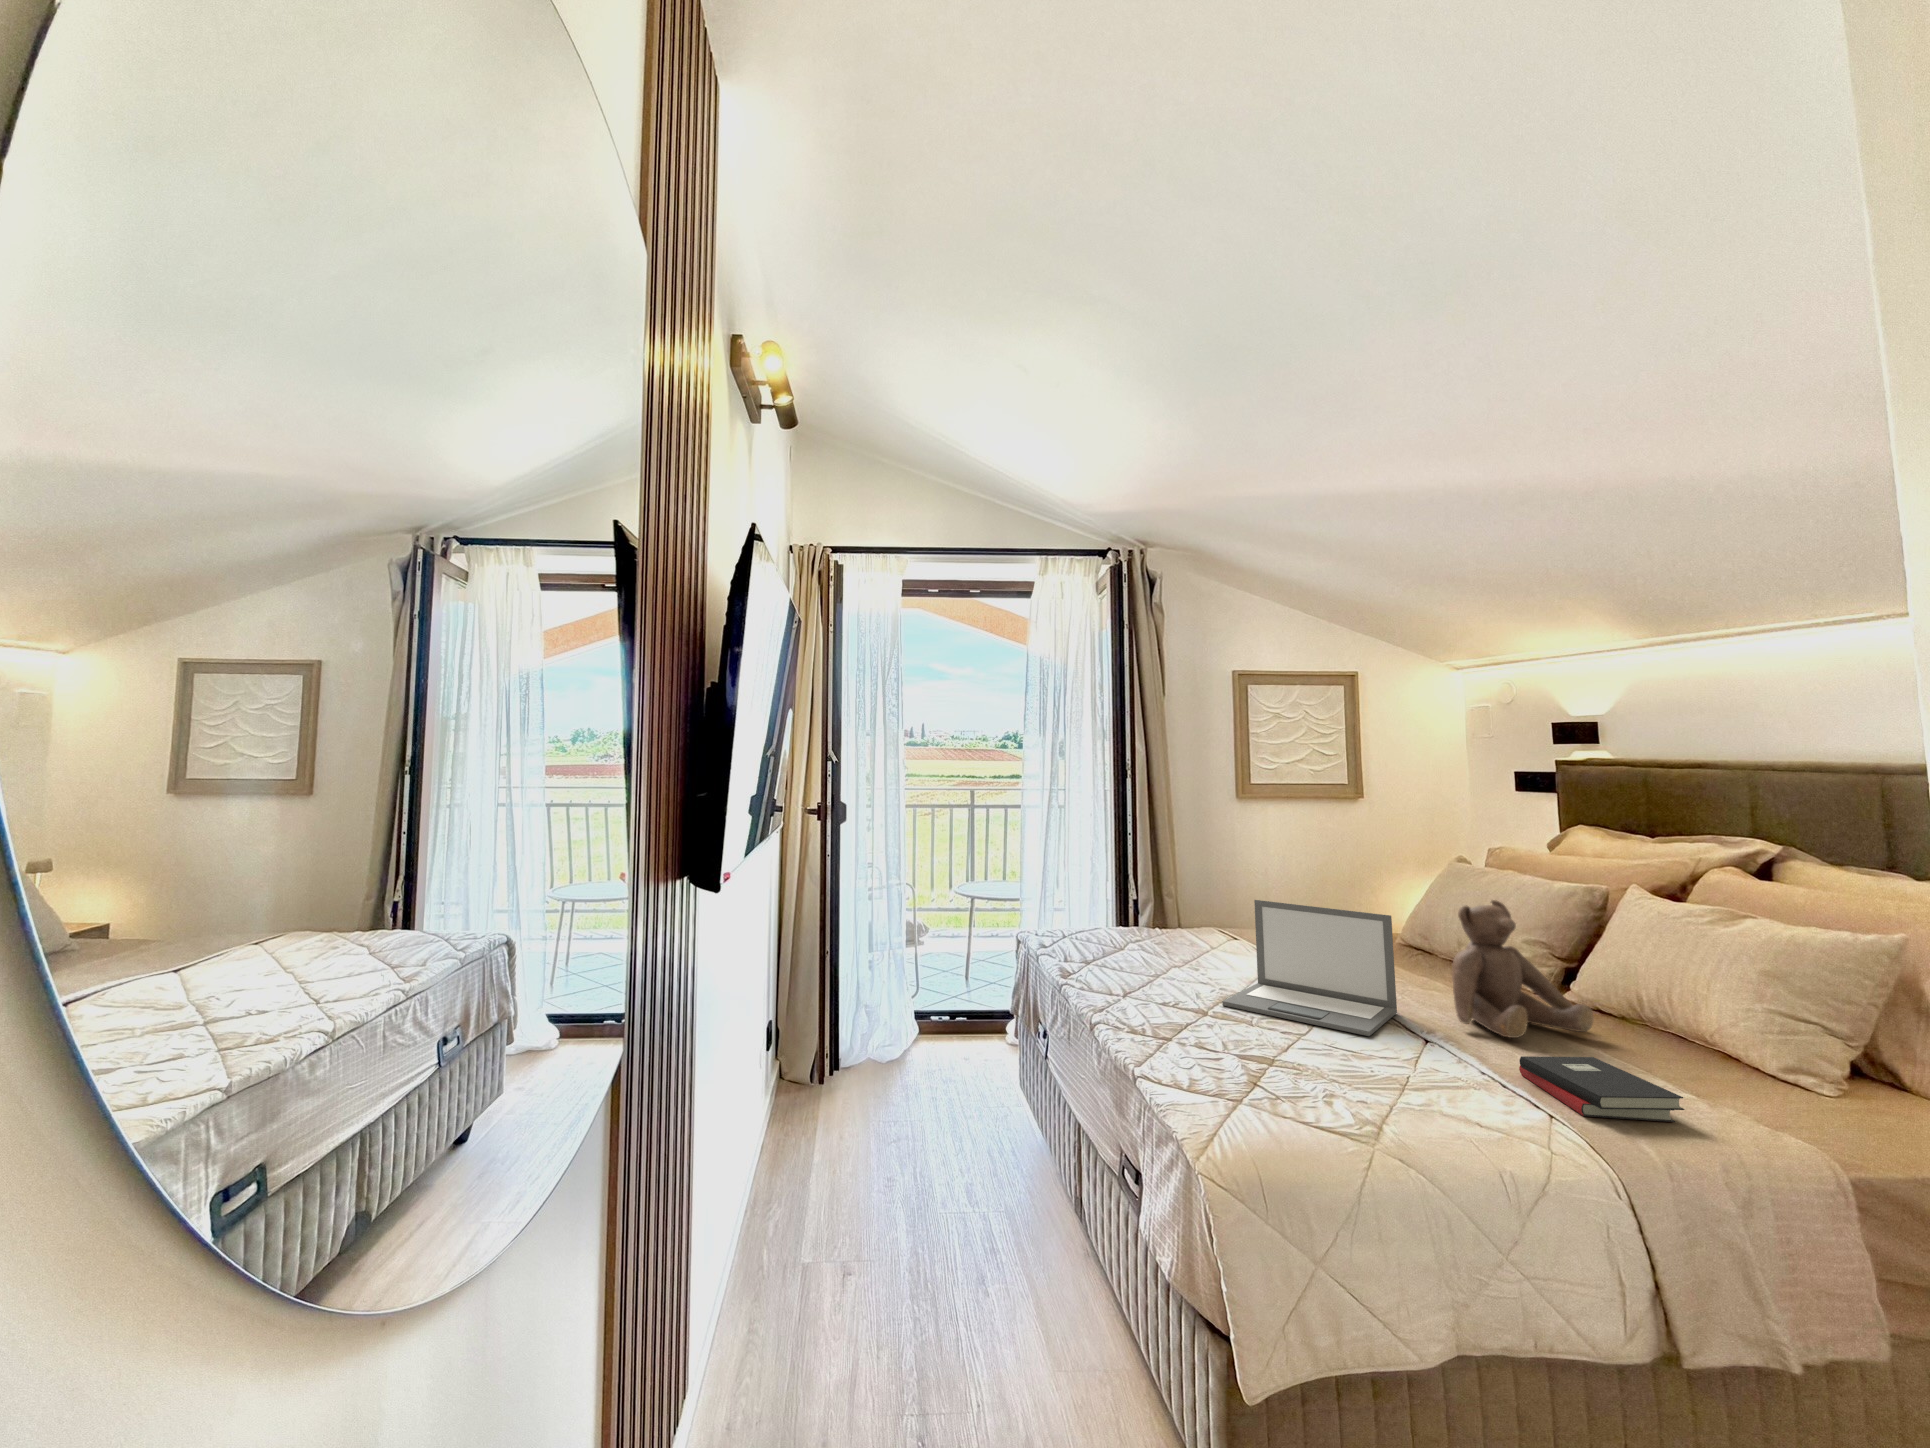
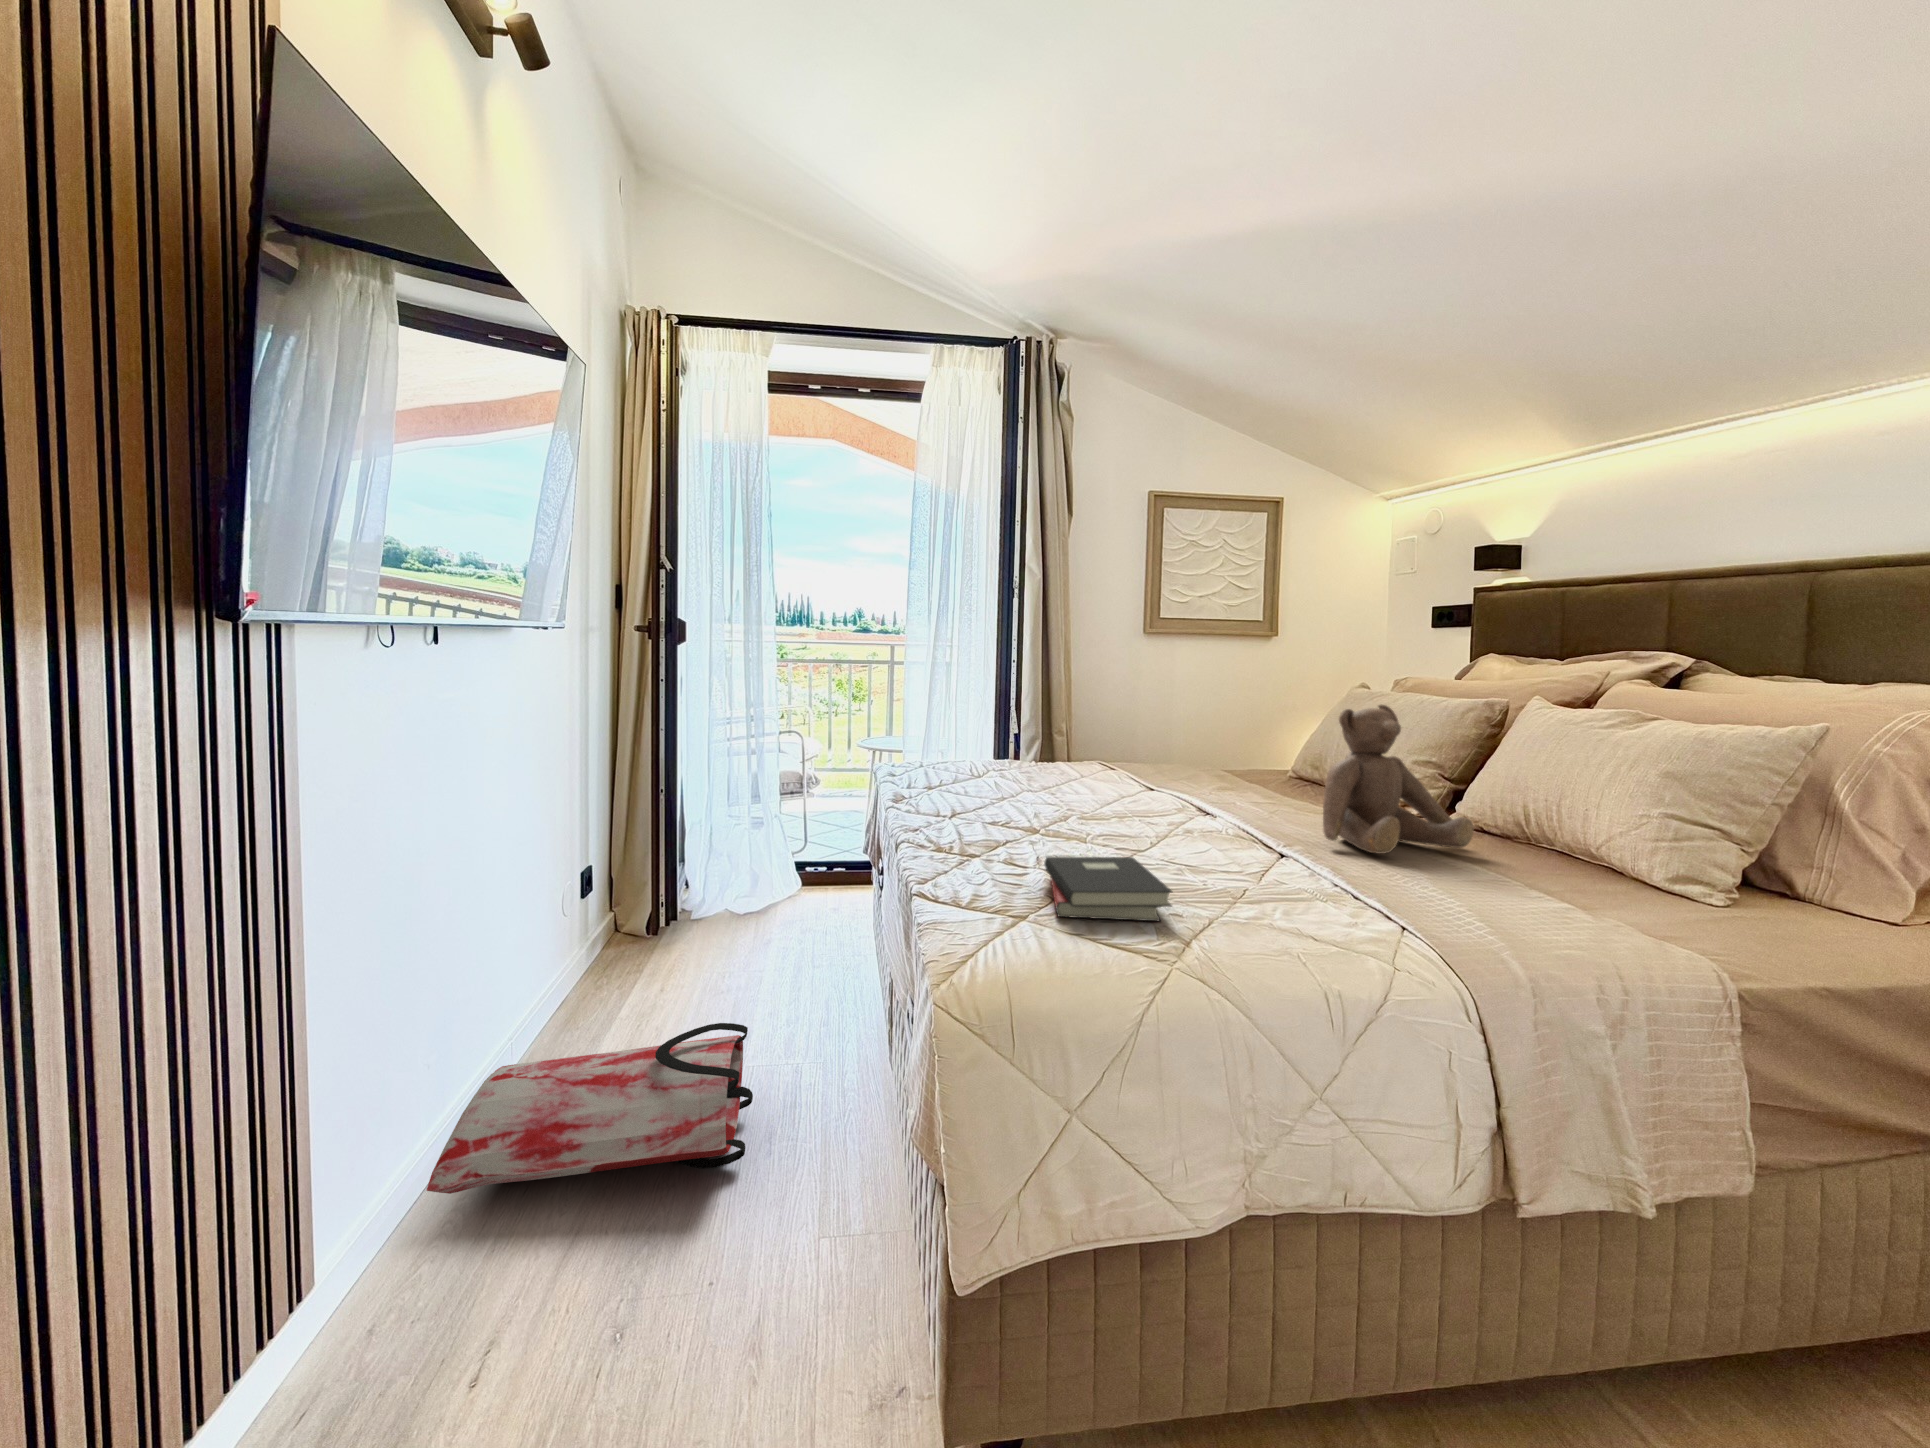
laptop: present [1222,900,1397,1036] -> none [1062,711,1264,853]
hardback book: present [1519,1056,1684,1122] -> present [1044,857,1172,921]
bag: none [758,1172,988,1313] -> present [427,1023,753,1194]

